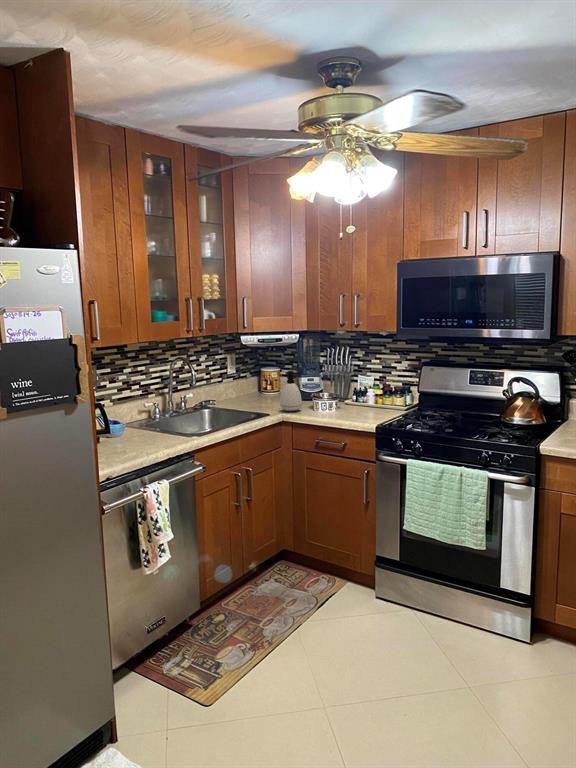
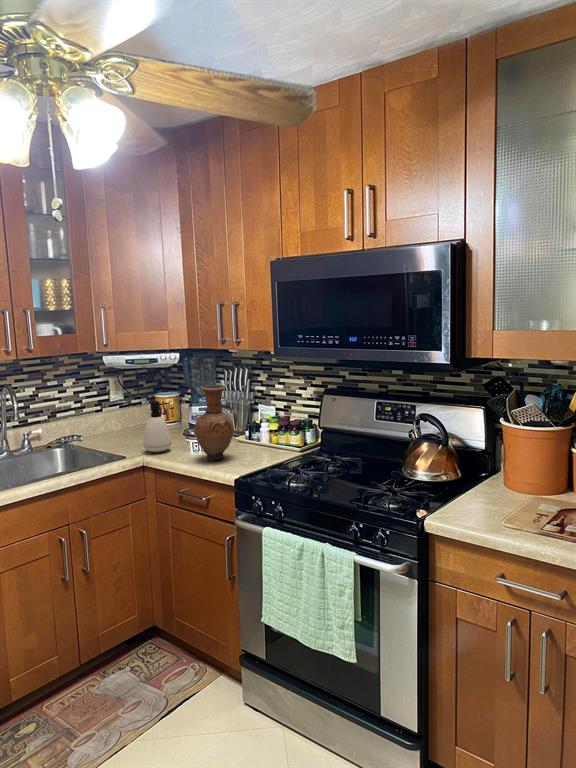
vase: none [330,357,361,416] -> present [195,385,234,461]

